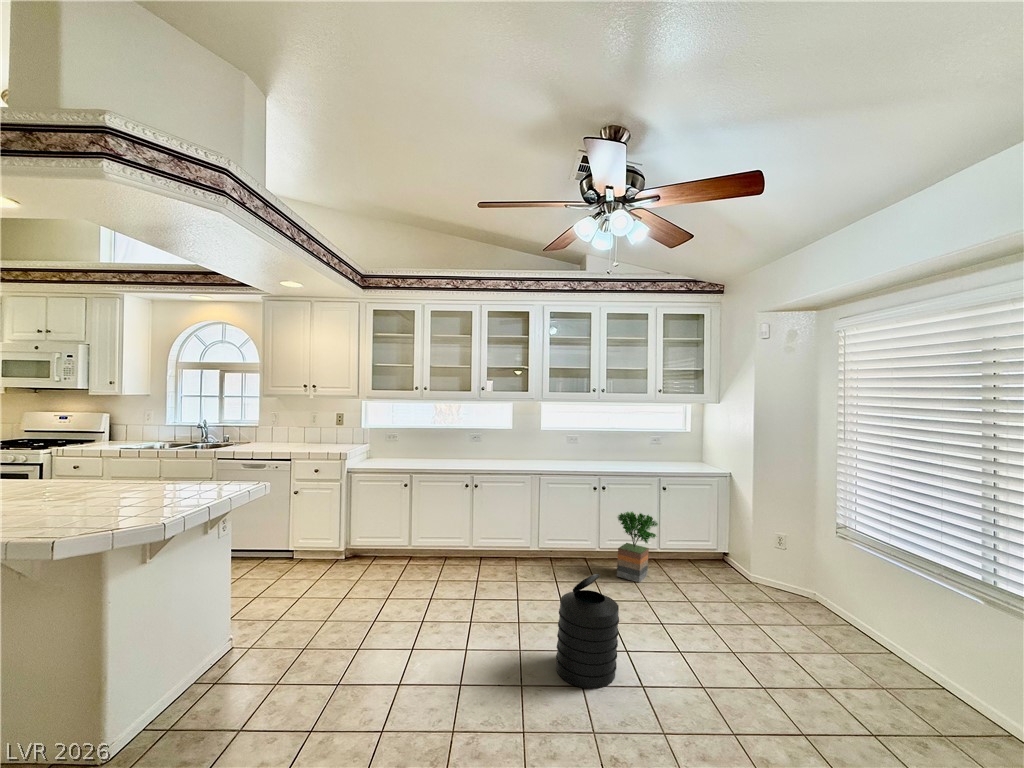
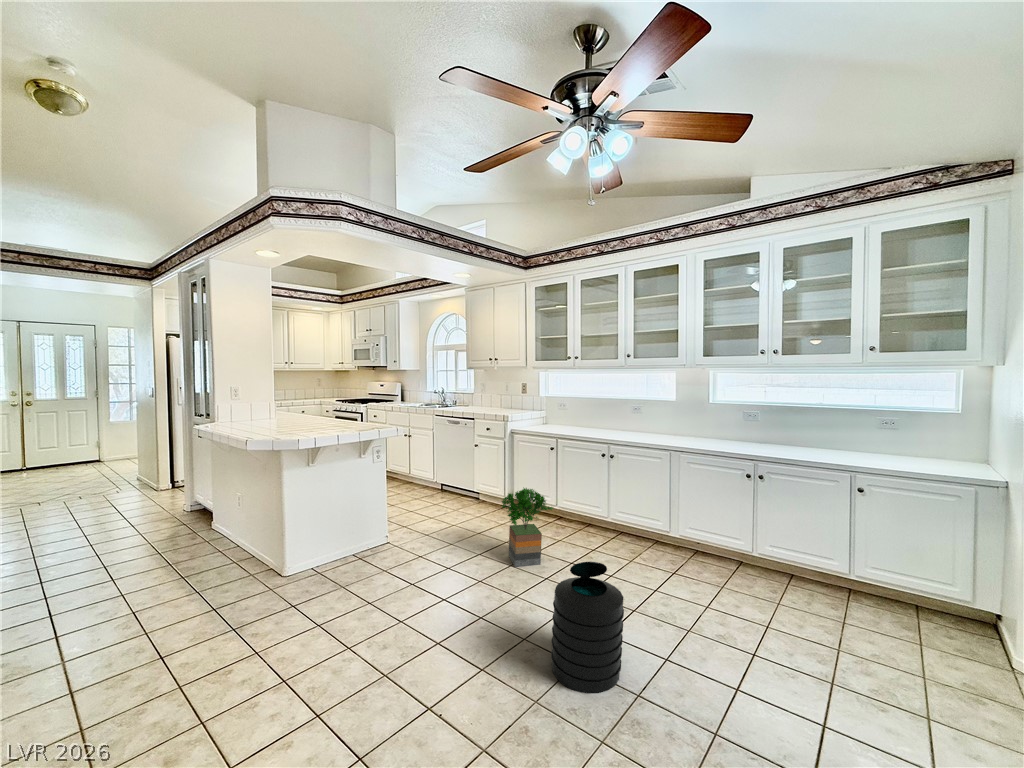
potted tree: present [617,512,658,583] -> present [502,488,553,567]

